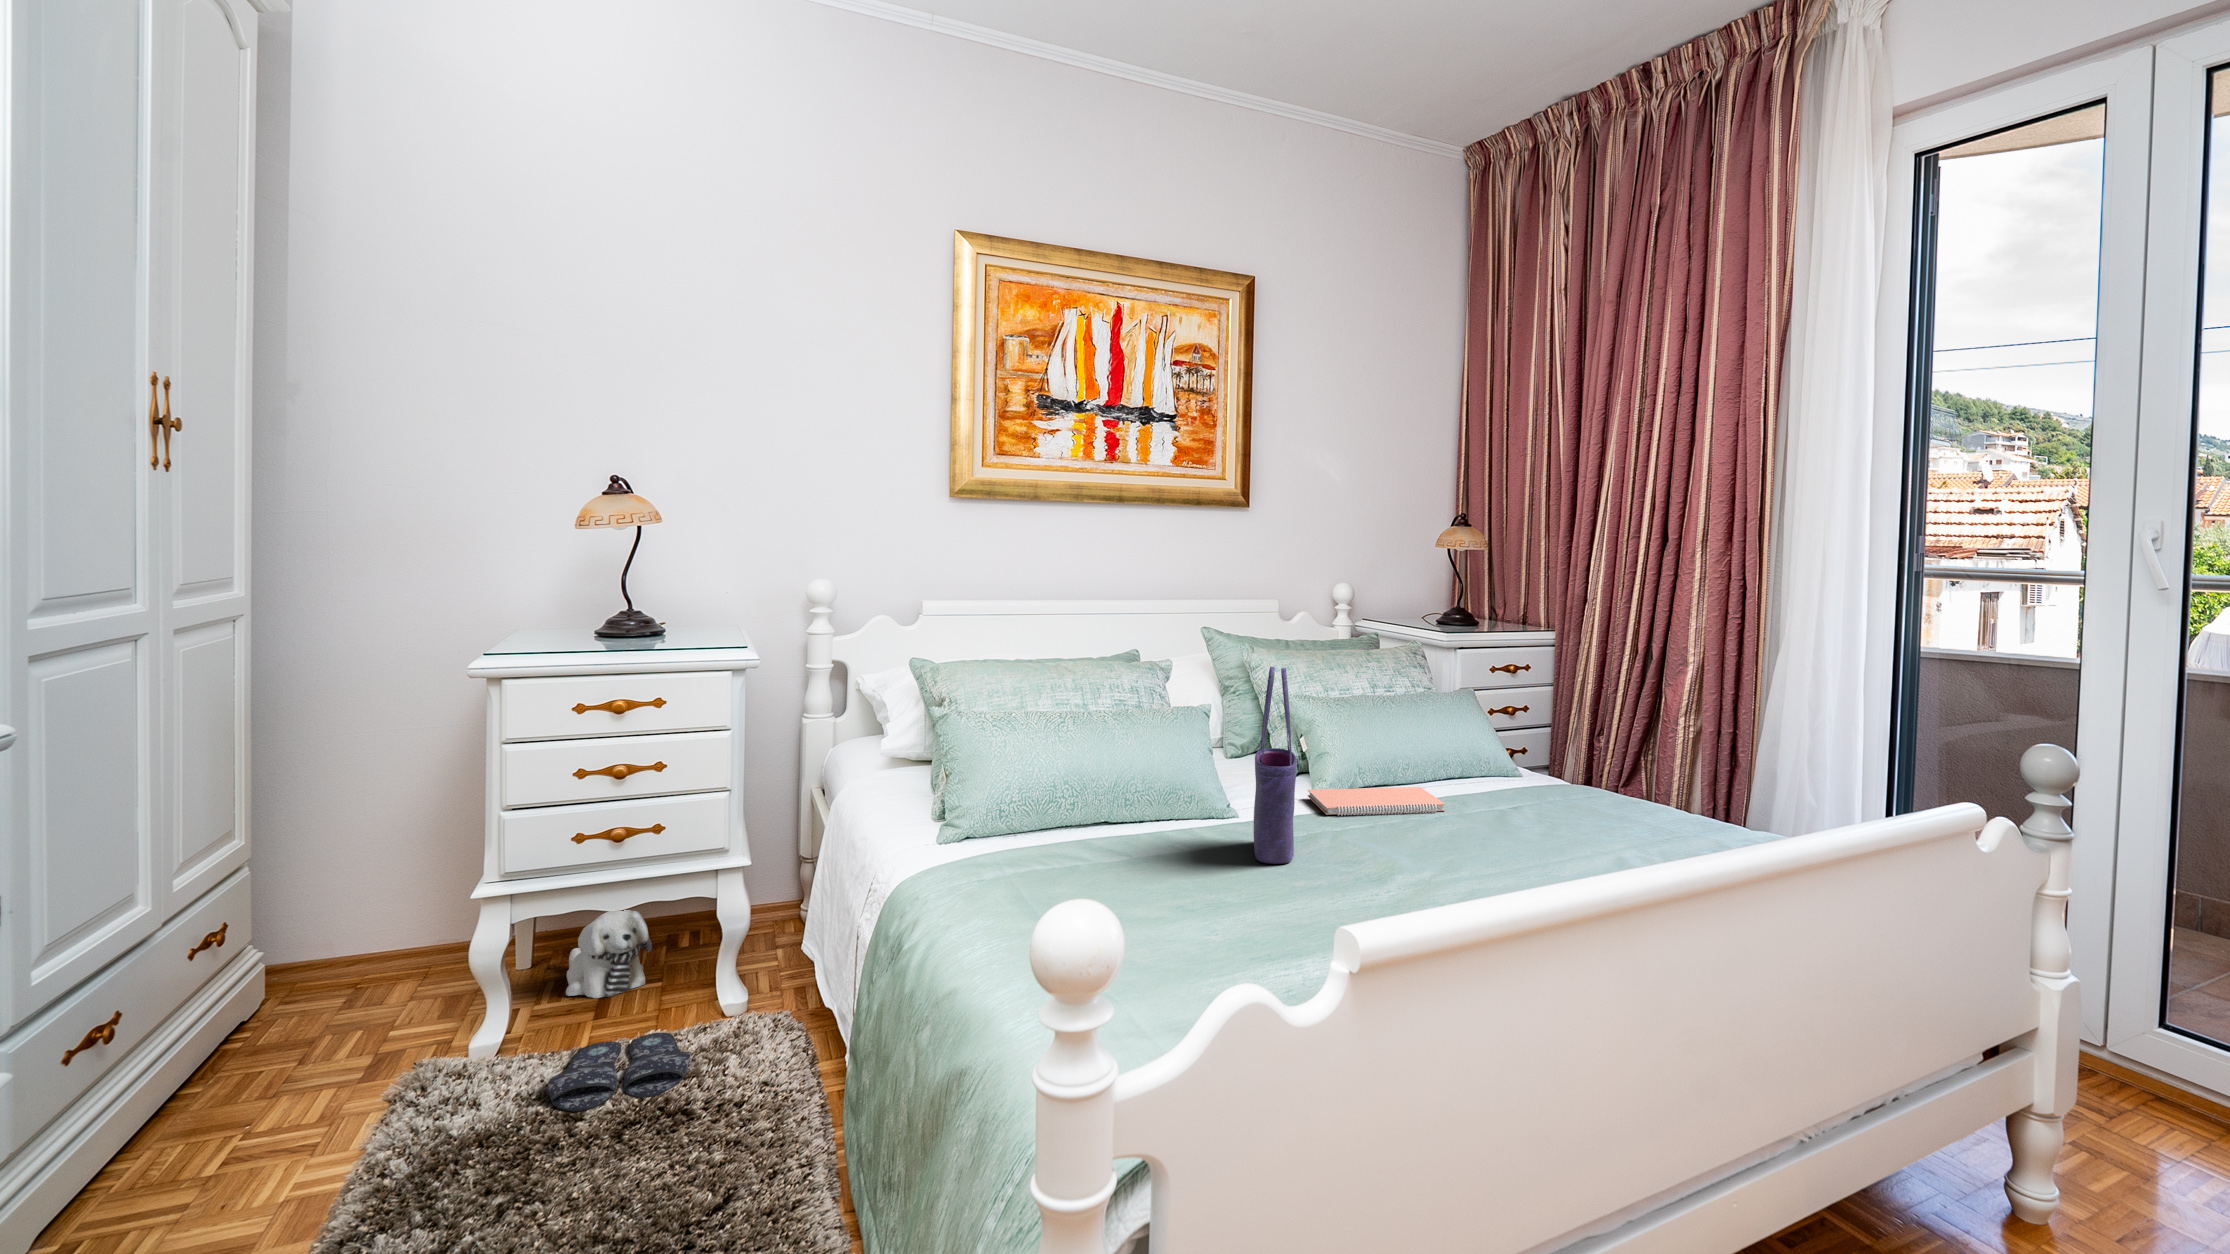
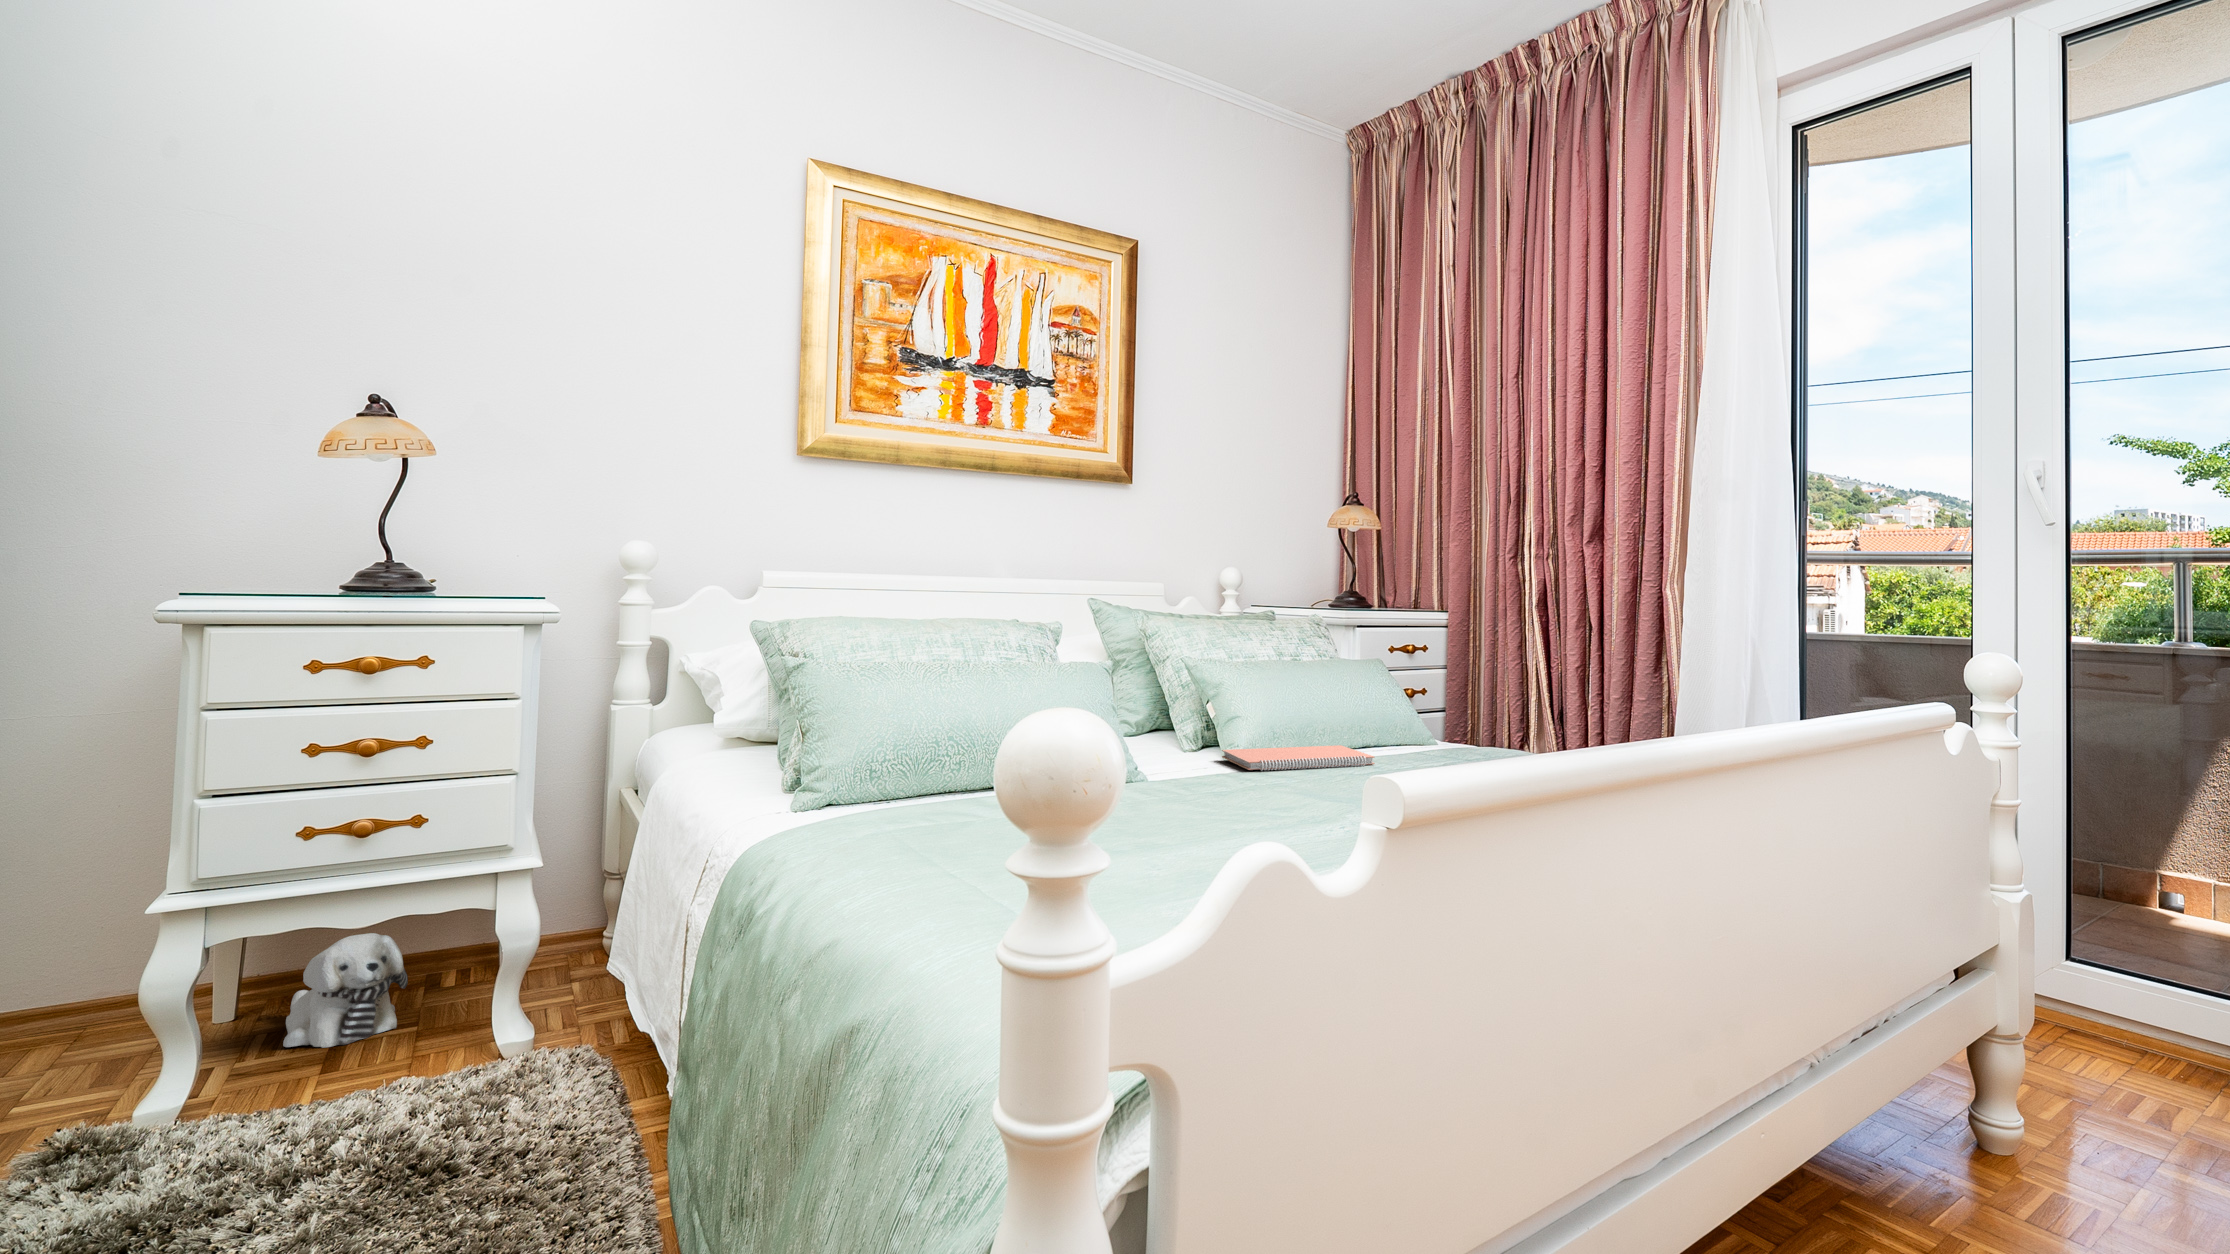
tote bag: present [1253,667,1297,864] -> none [1180,585,1229,807]
slippers: present [548,1033,691,1112] -> none [246,1079,457,1182]

